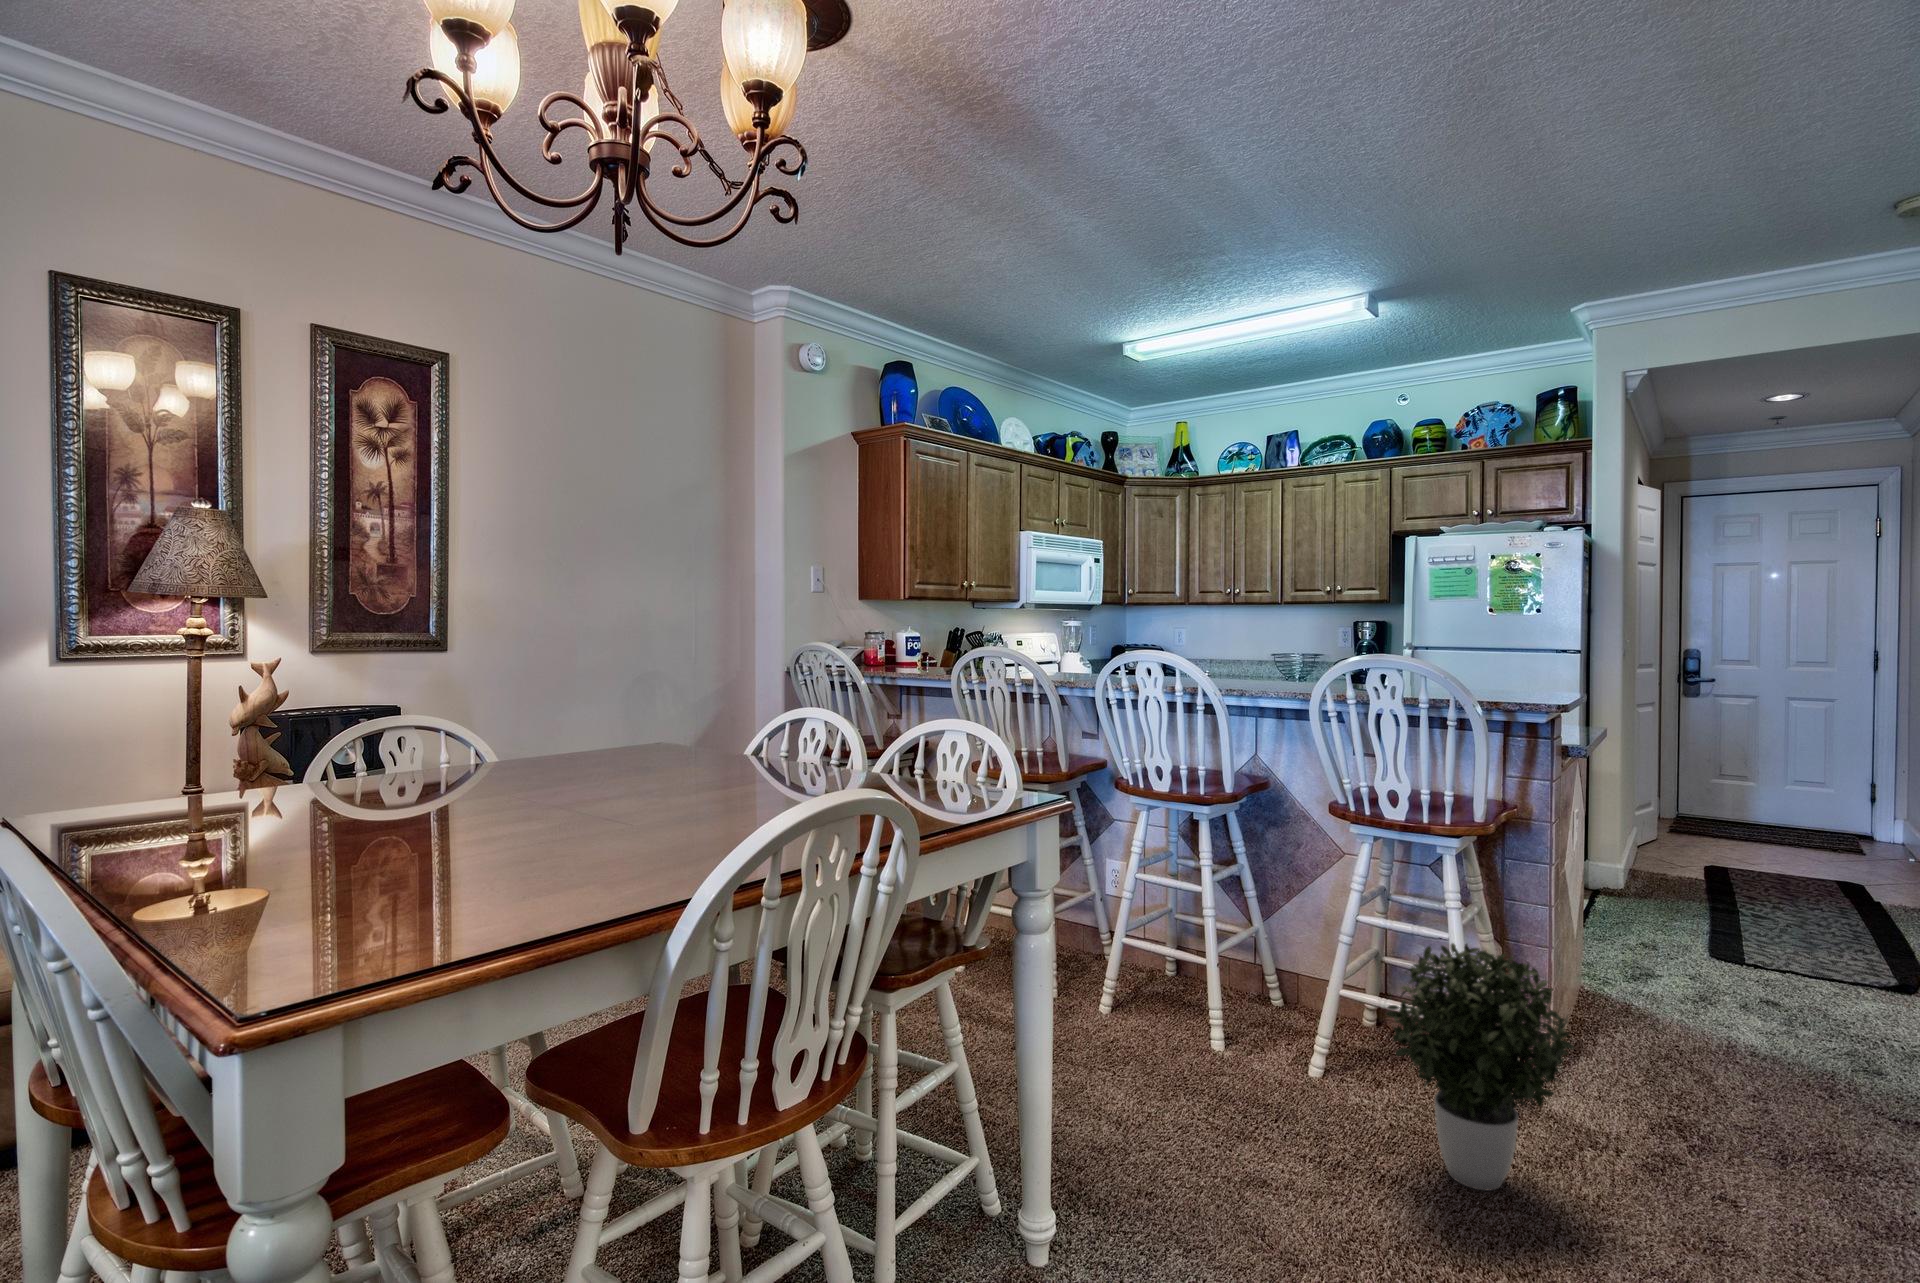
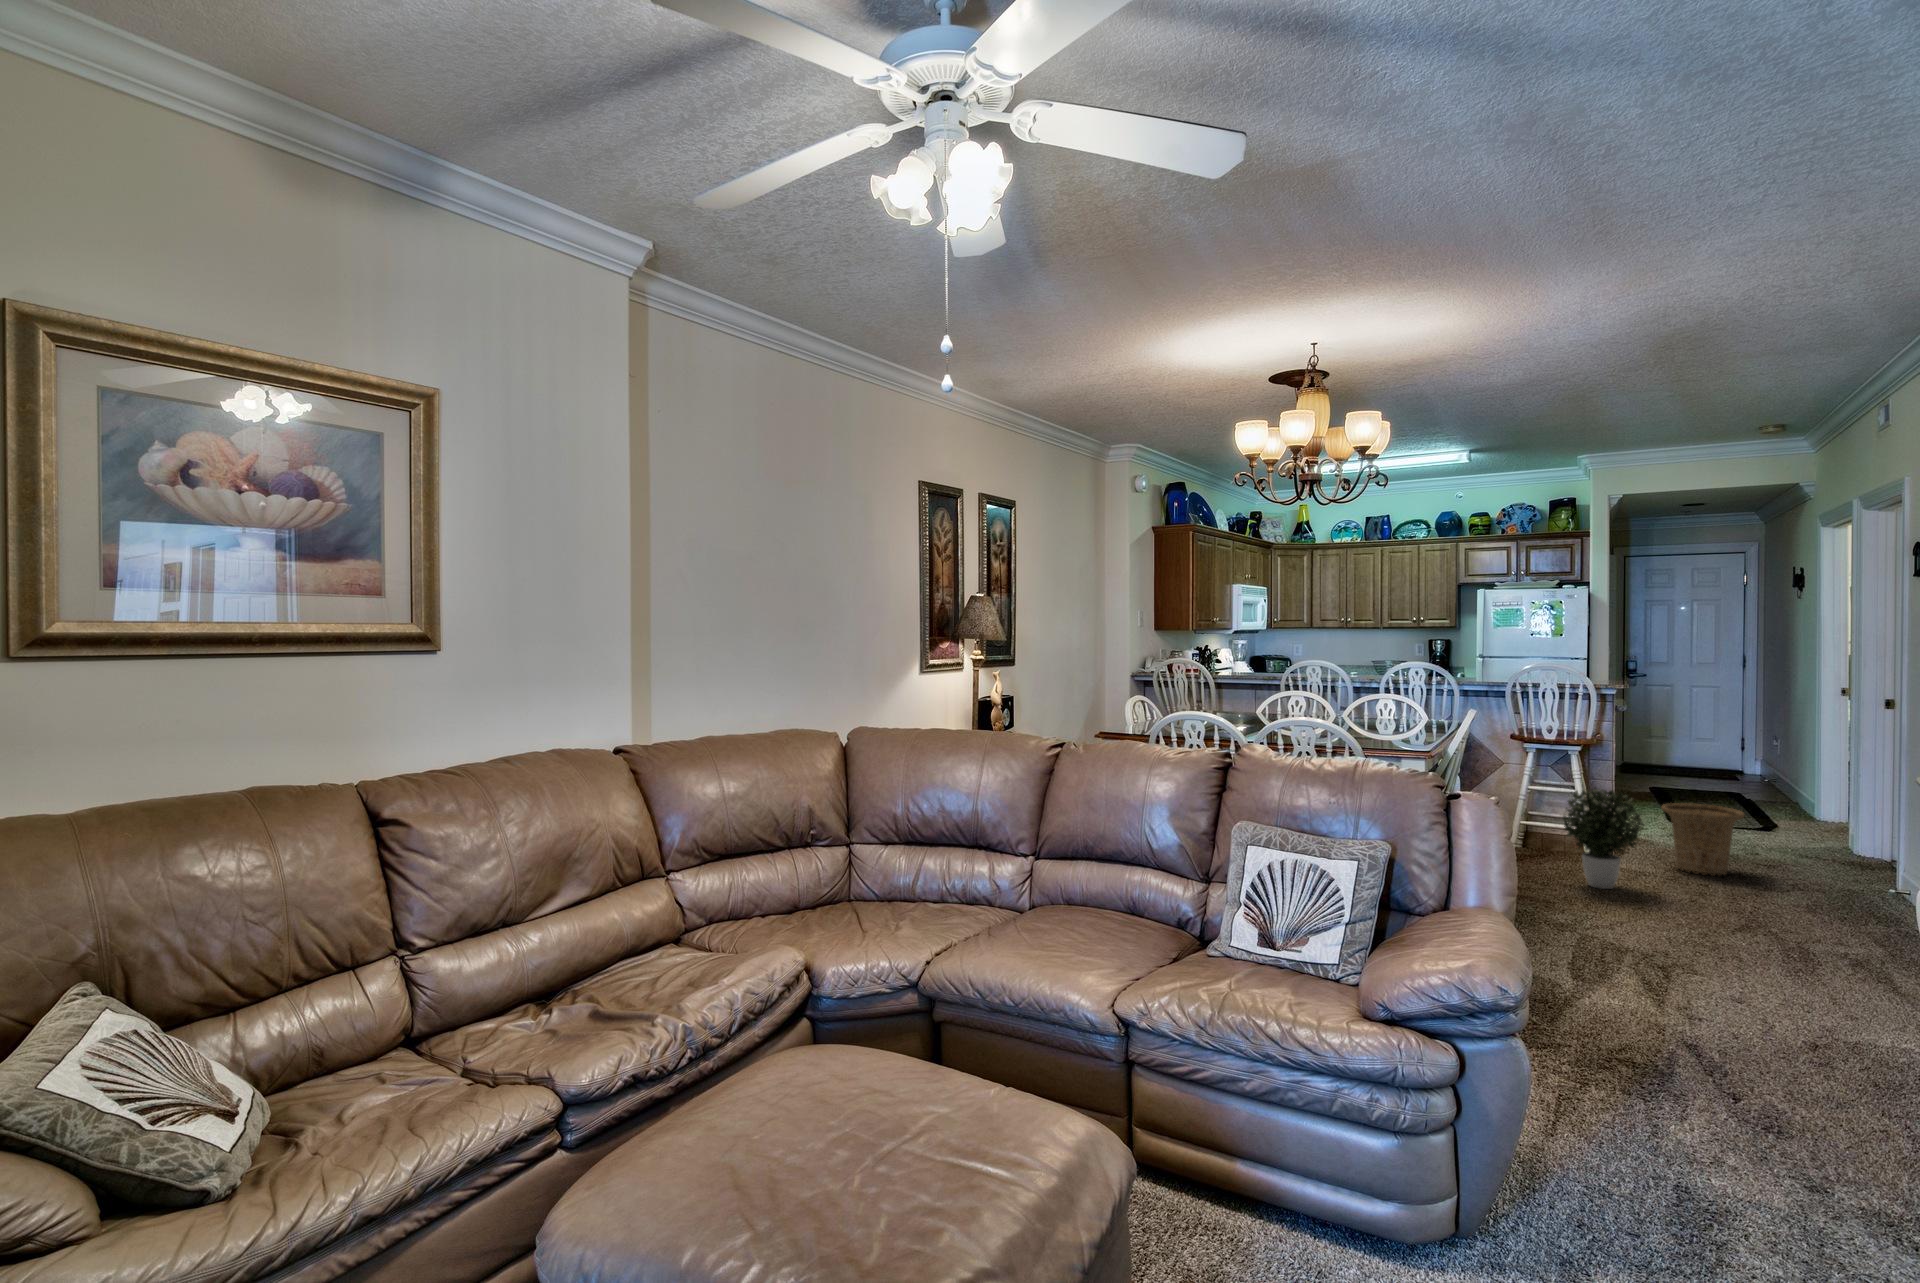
basket: none [1650,962,1838,1148] -> present [1661,803,1744,876]

